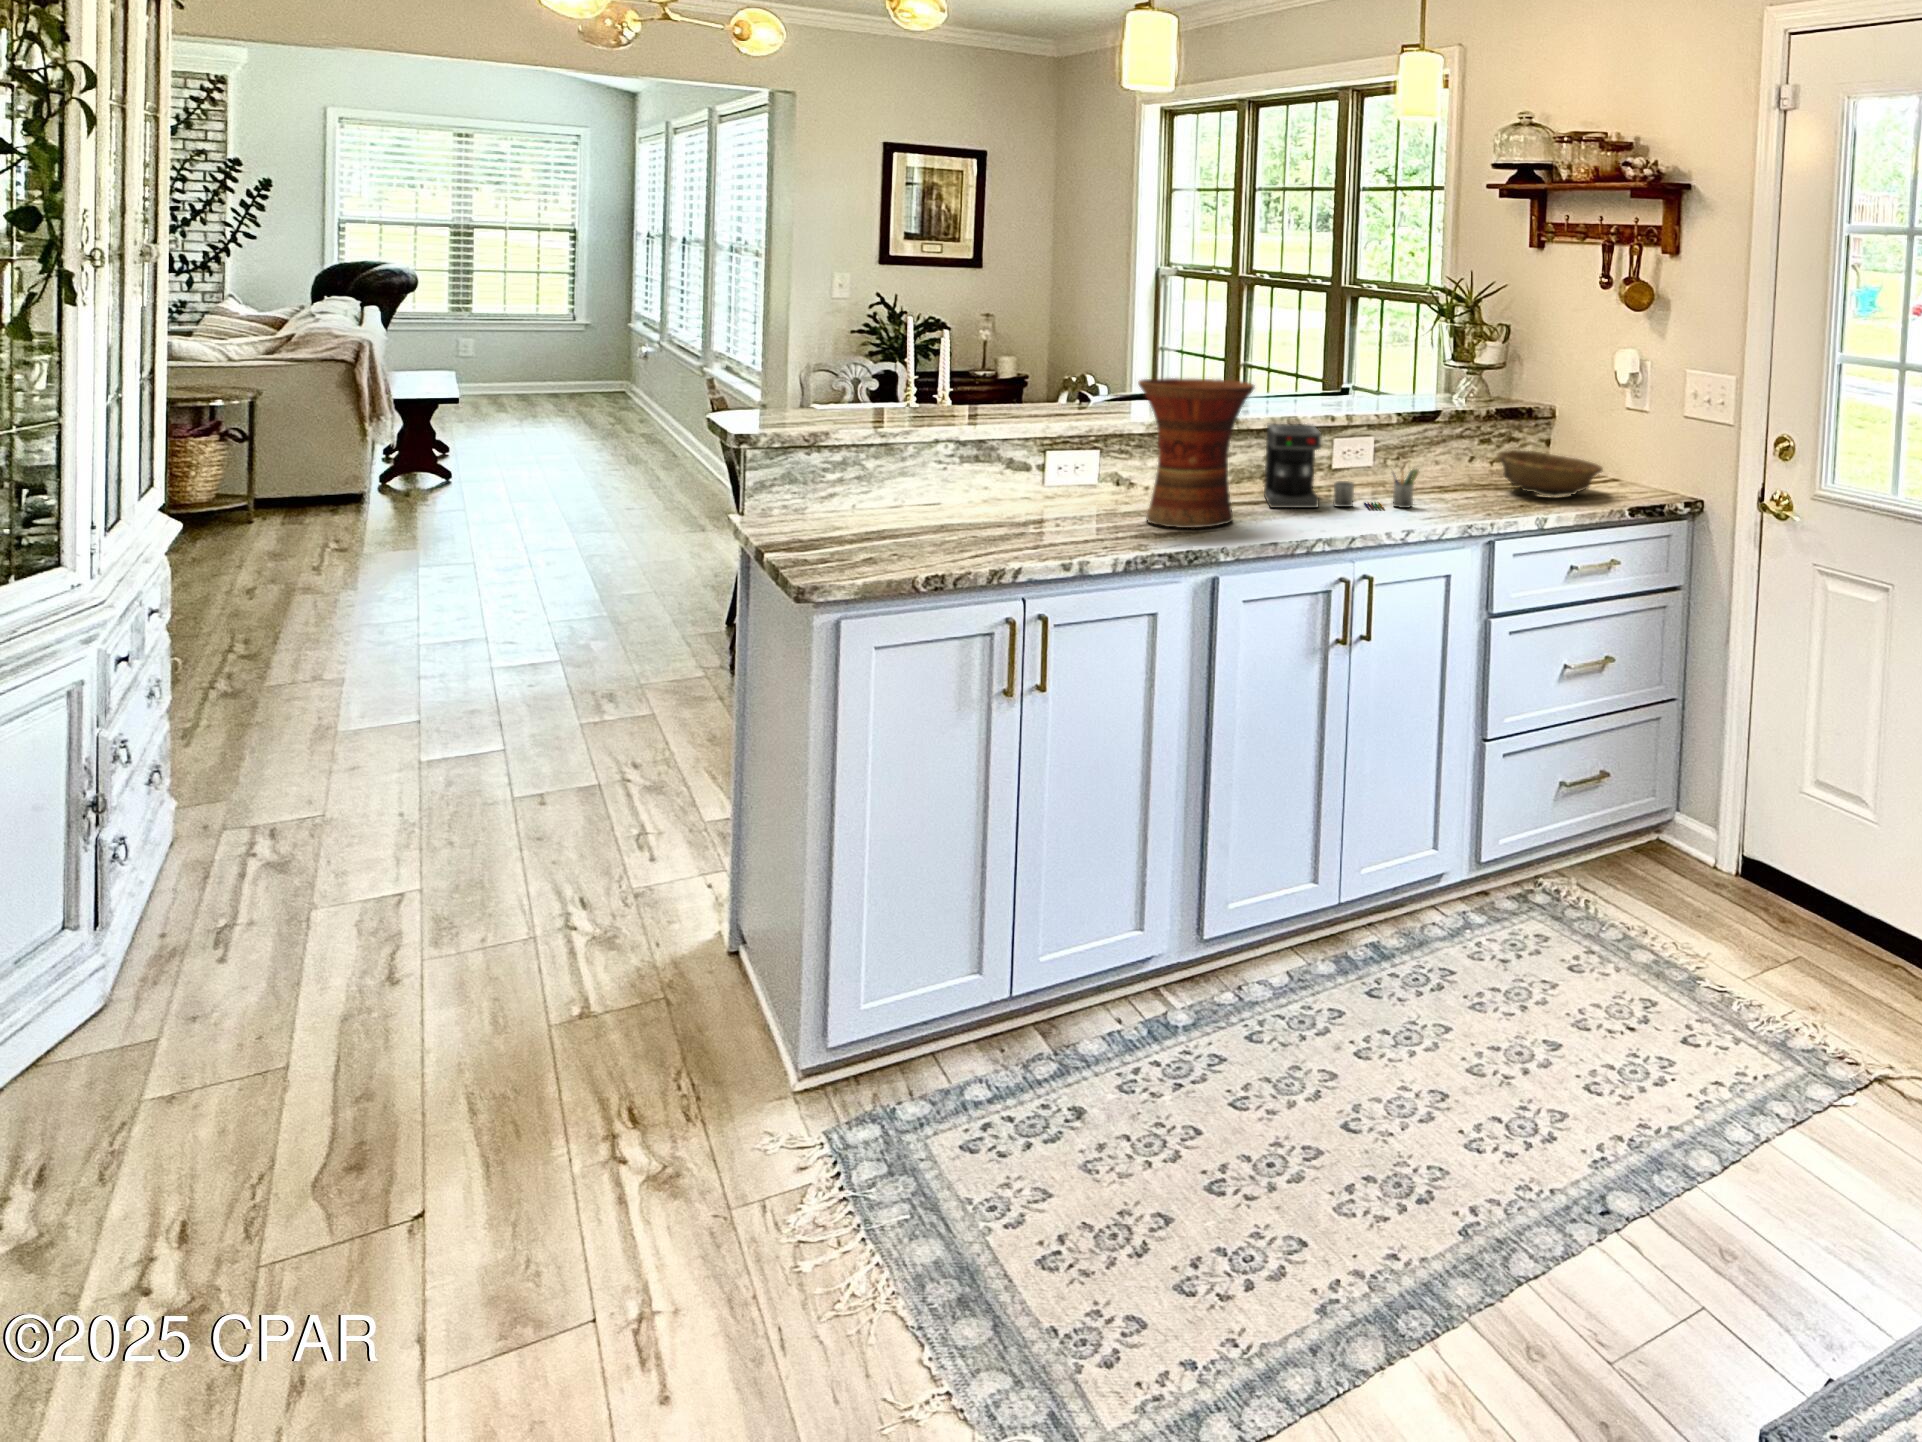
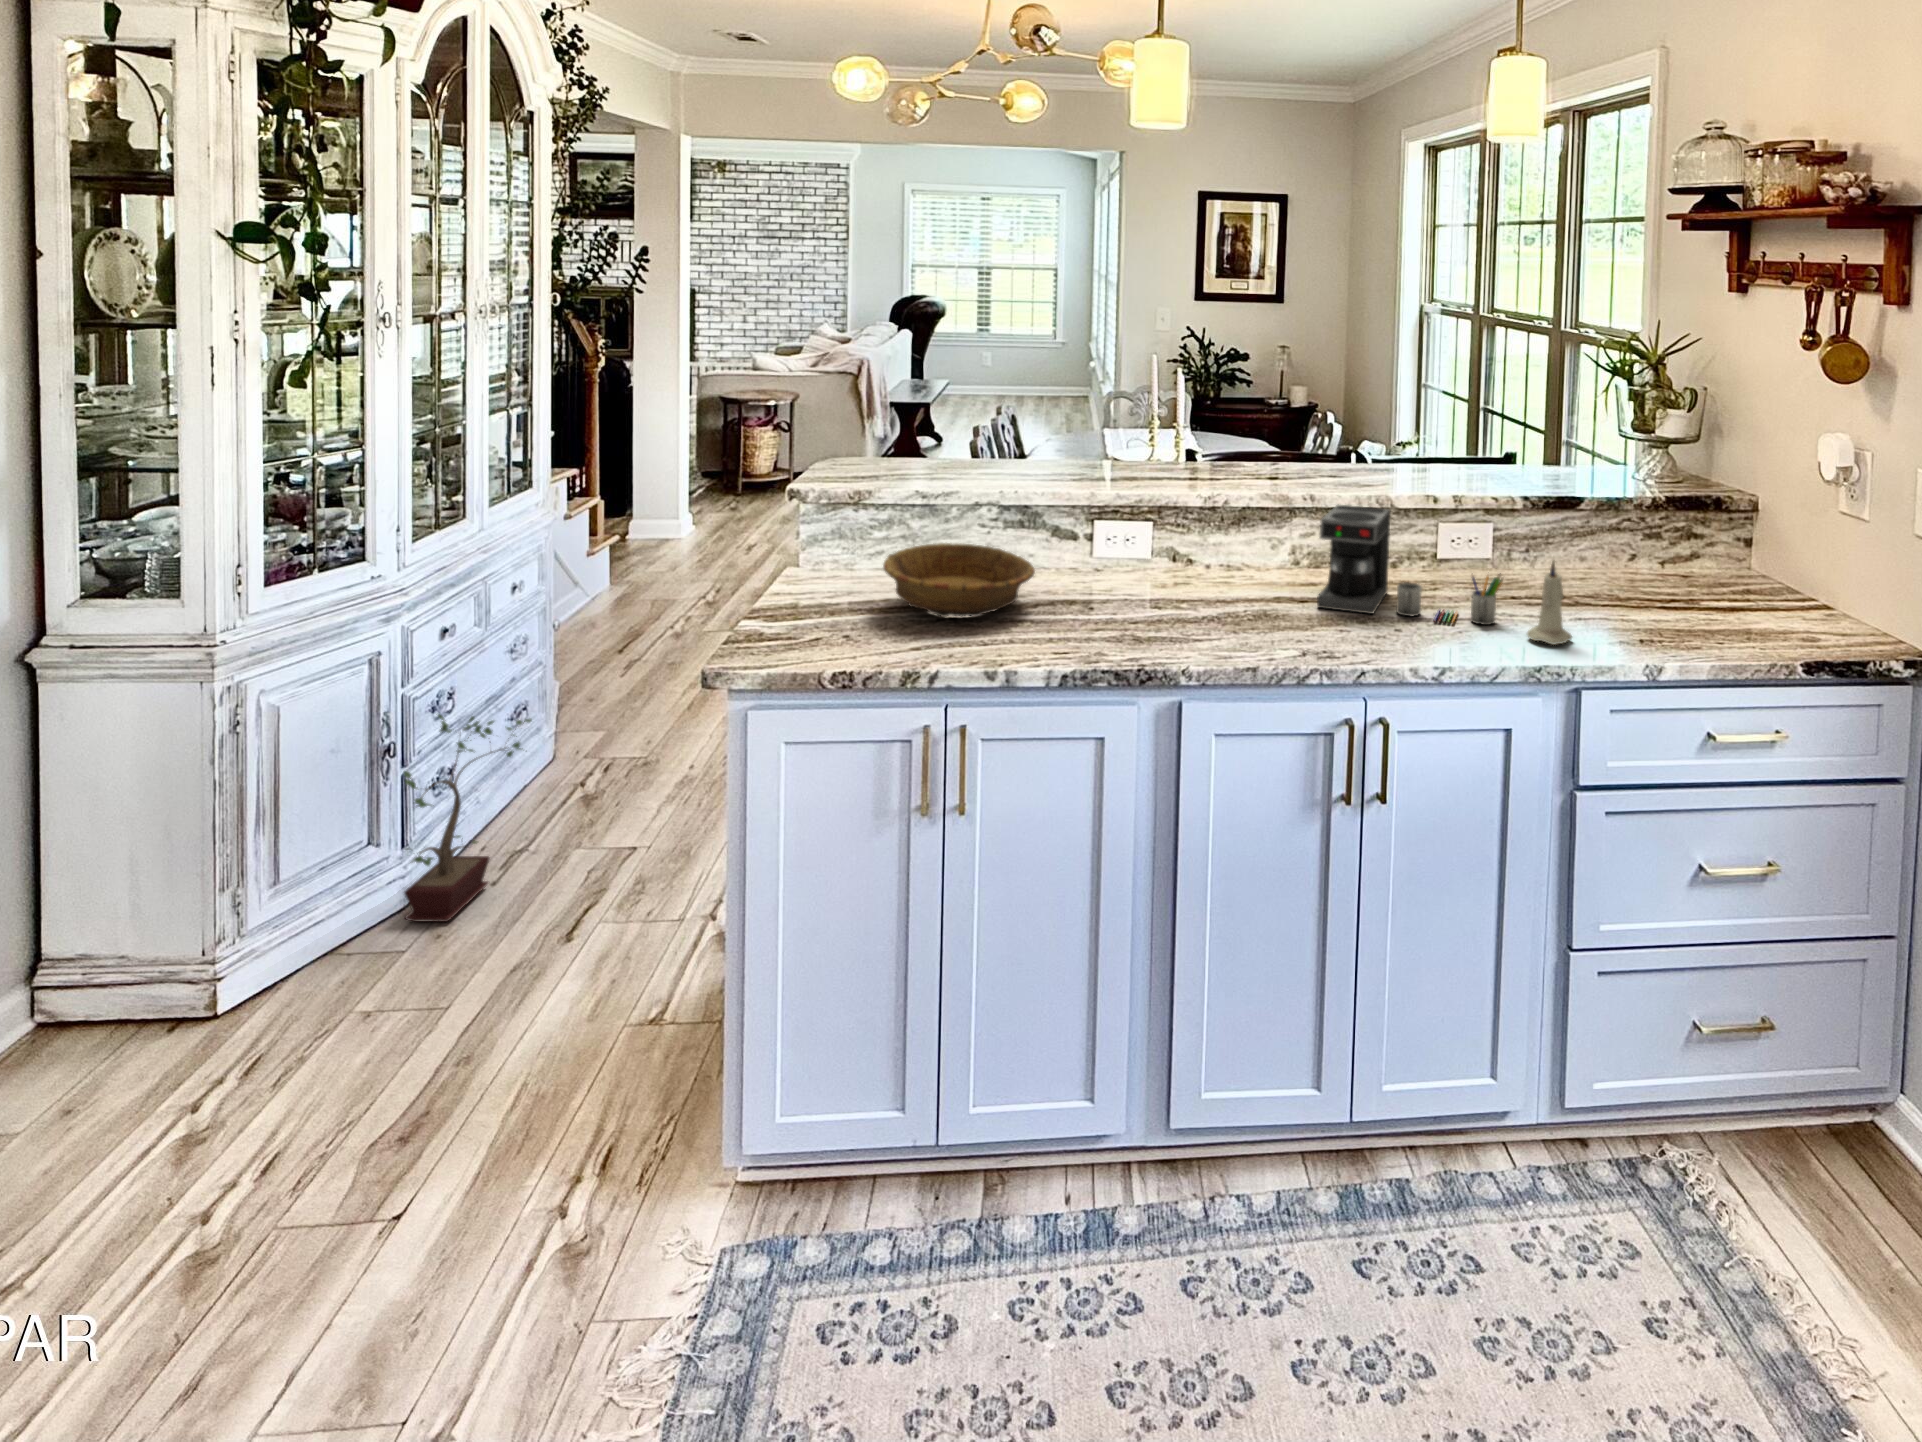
vase: present [1138,378,1254,528] -> none [1144,452,1275,632]
candle: none [1444,448,1476,514] -> present [1527,561,1572,645]
decorative bowl: present [1497,450,1603,497] -> present [883,543,1035,617]
potted plant: none [102,753,244,1018] -> present [404,715,531,922]

